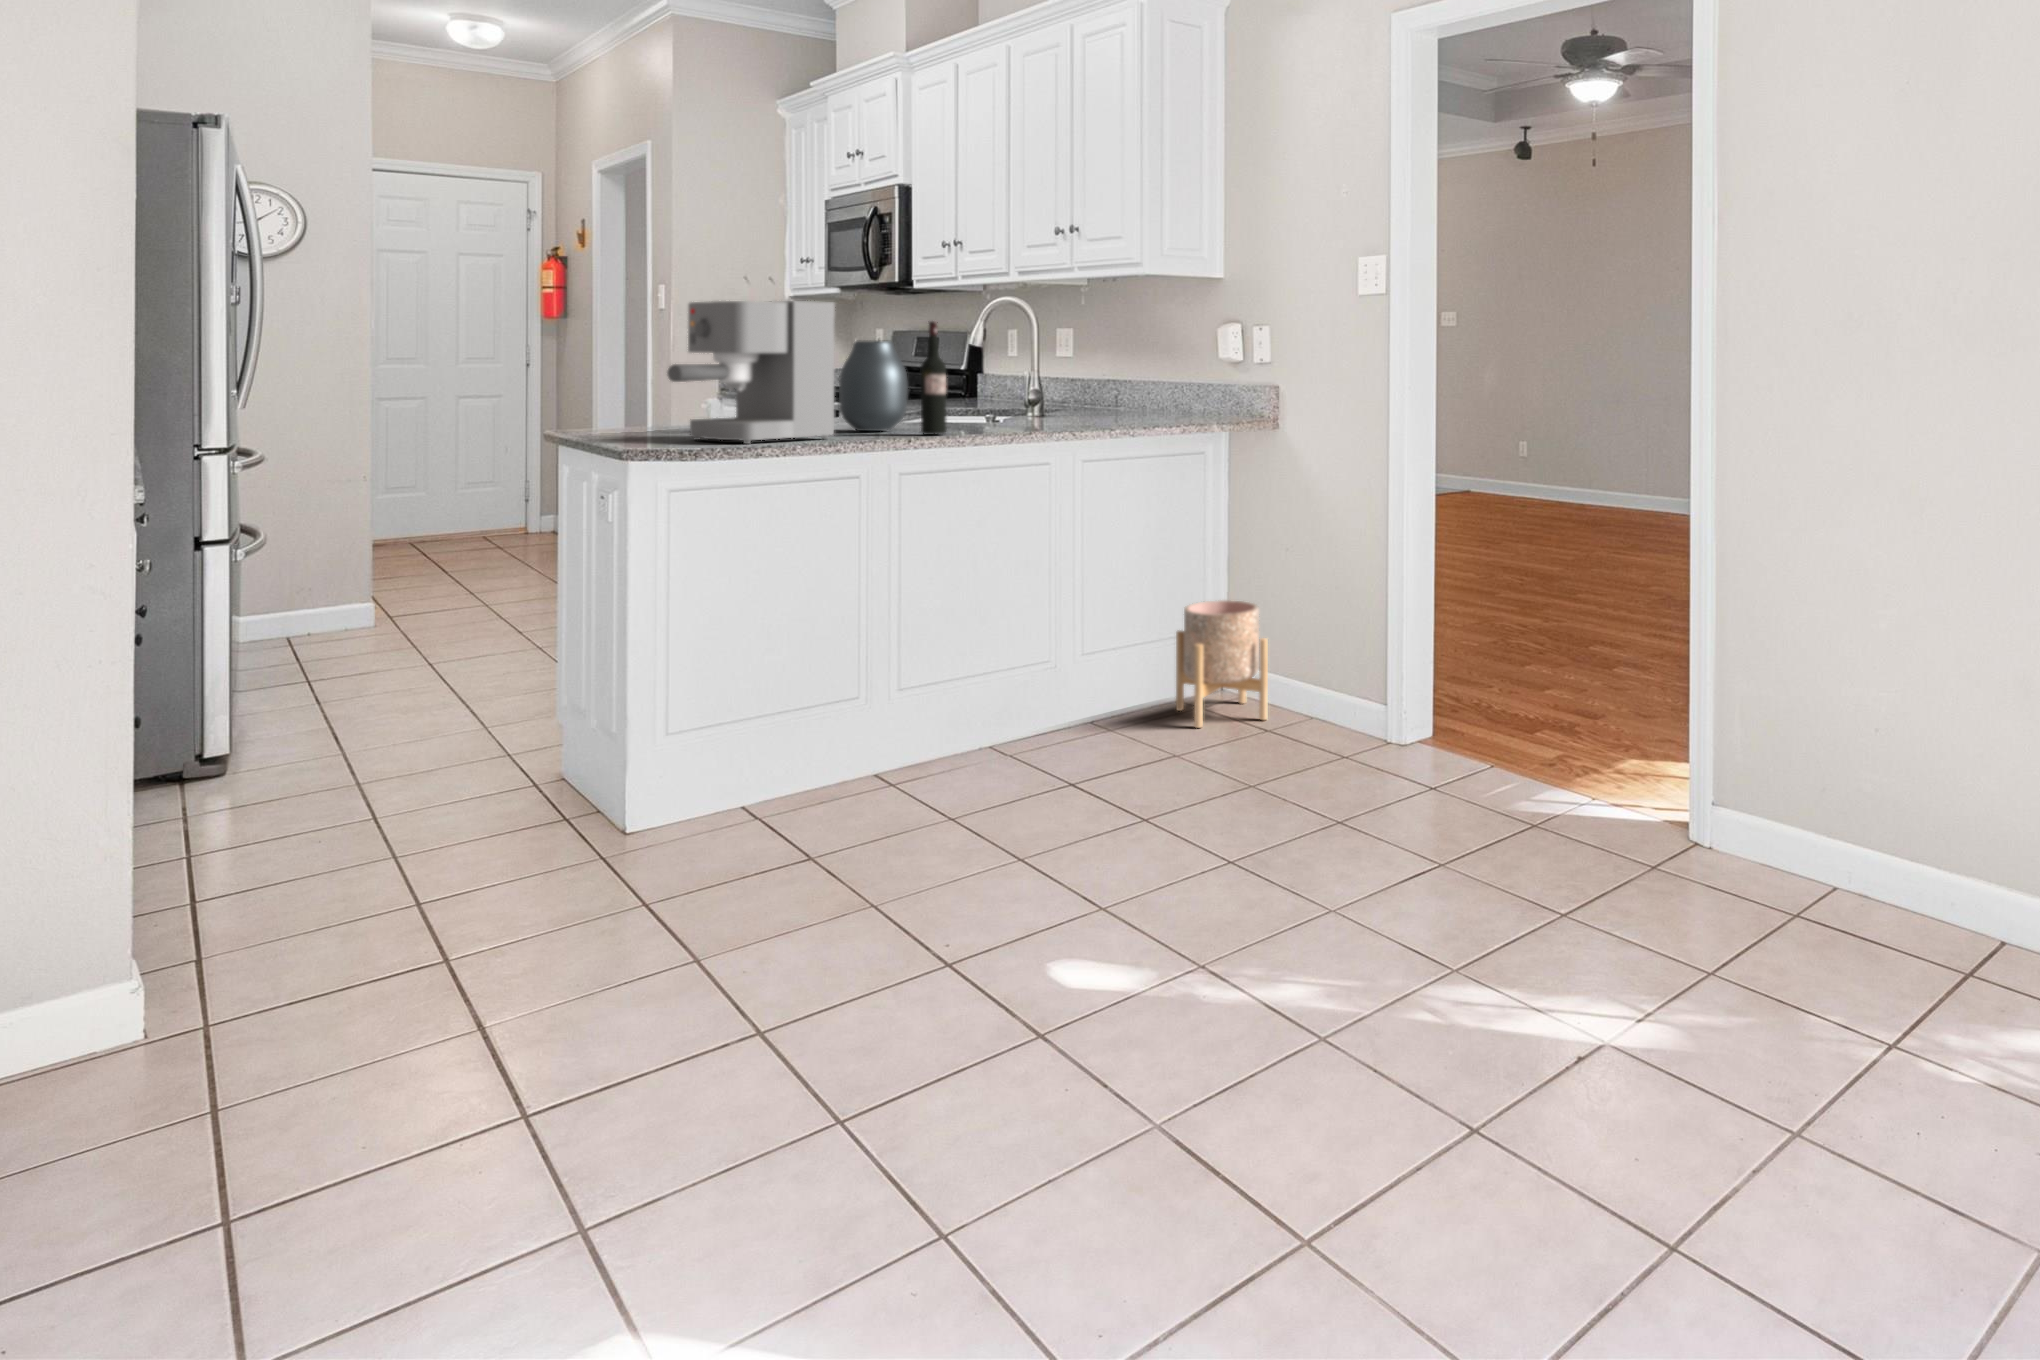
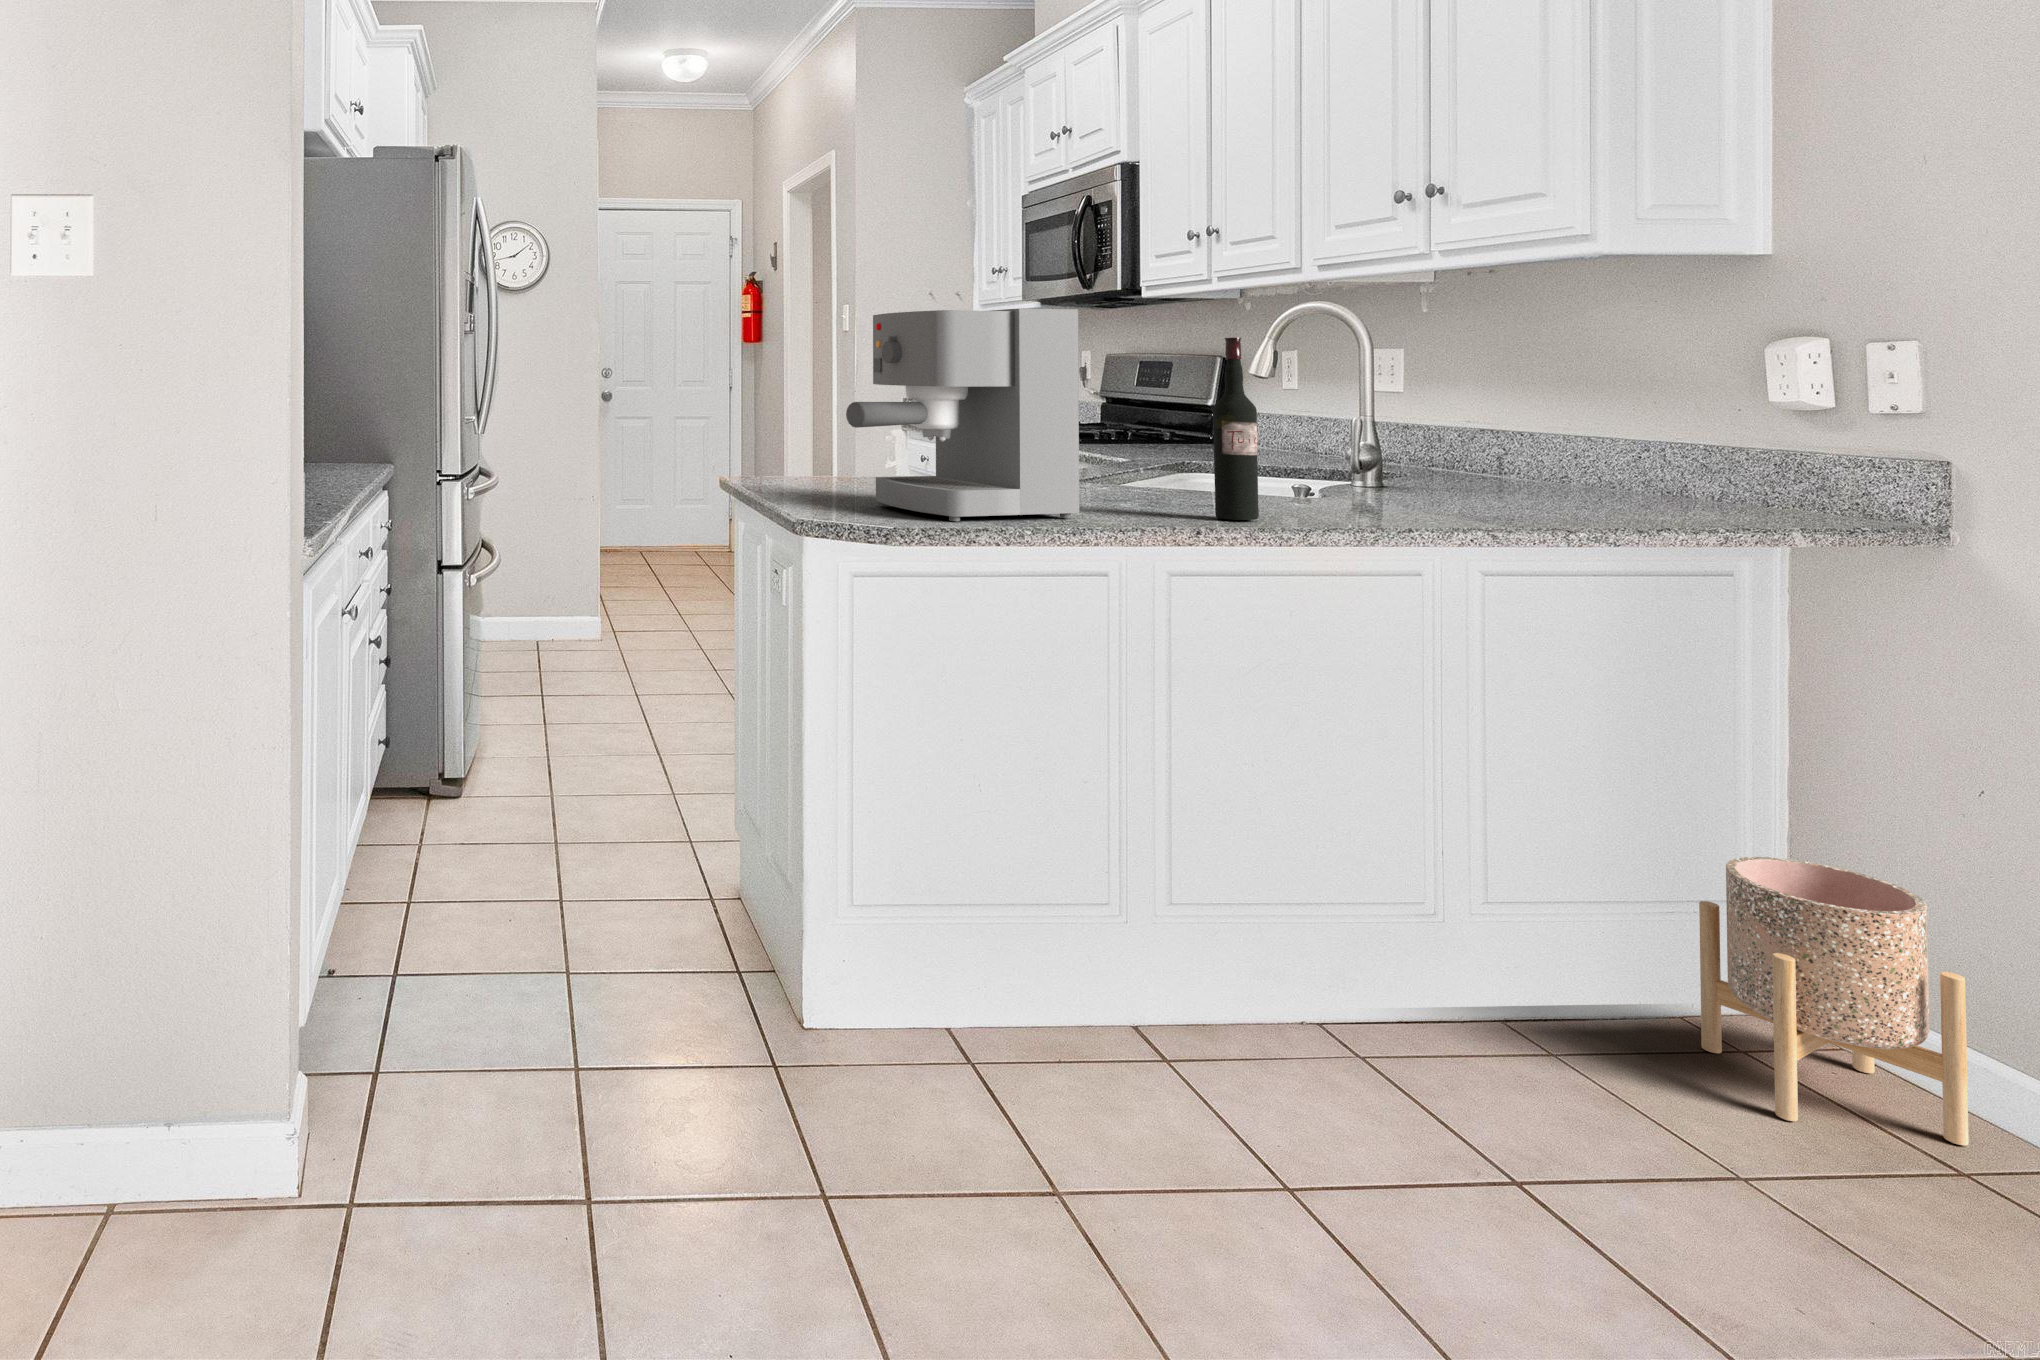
vase: present [839,340,908,431] -> none [1077,368,1181,504]

